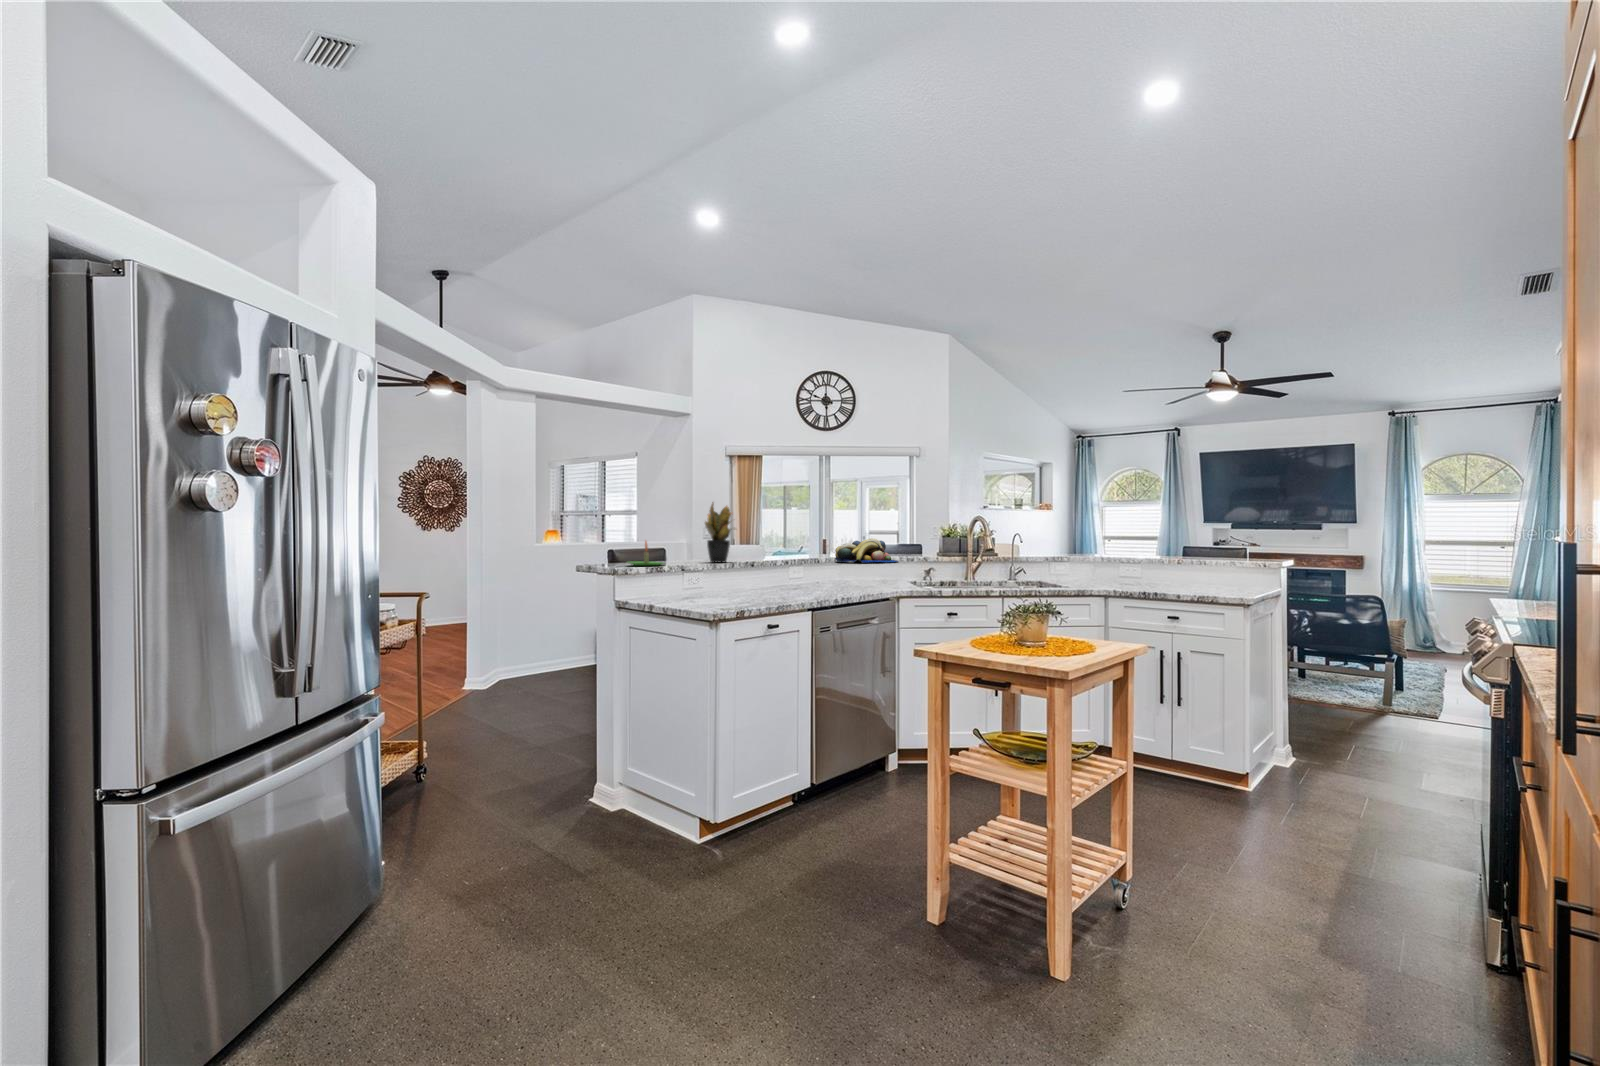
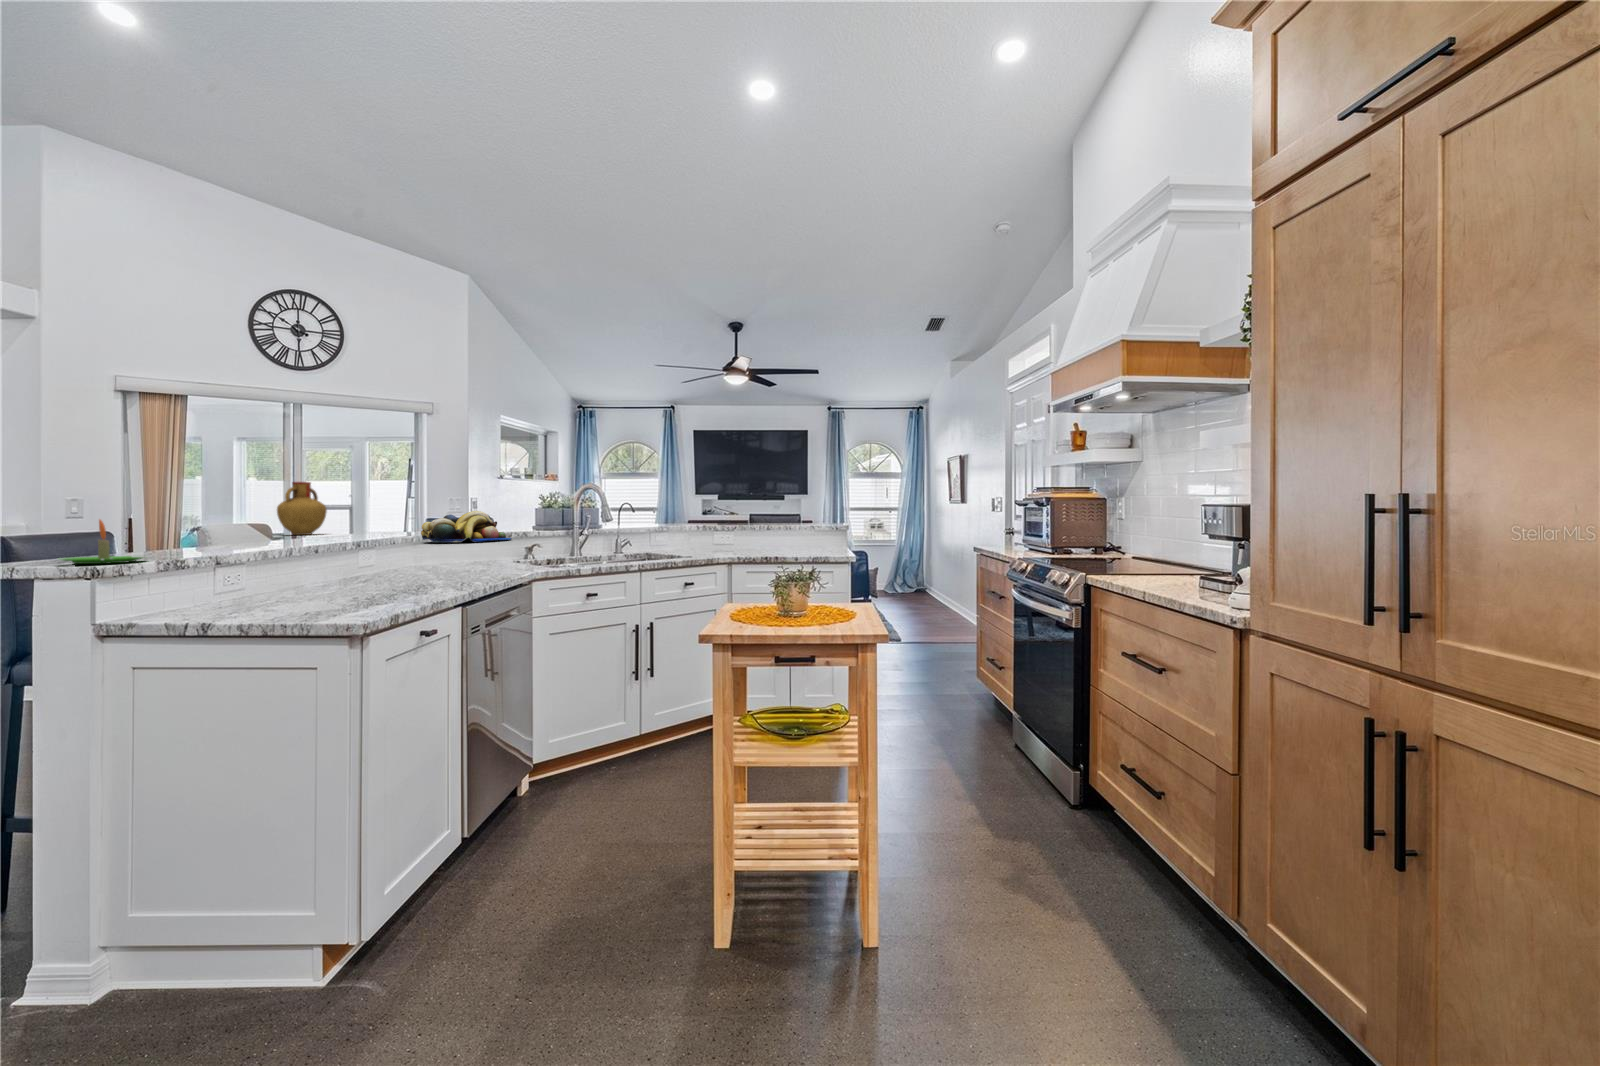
potted plant: present [705,502,735,563] -> none [190,453,271,552]
vase: none [792,513,822,552] -> present [277,482,327,535]

